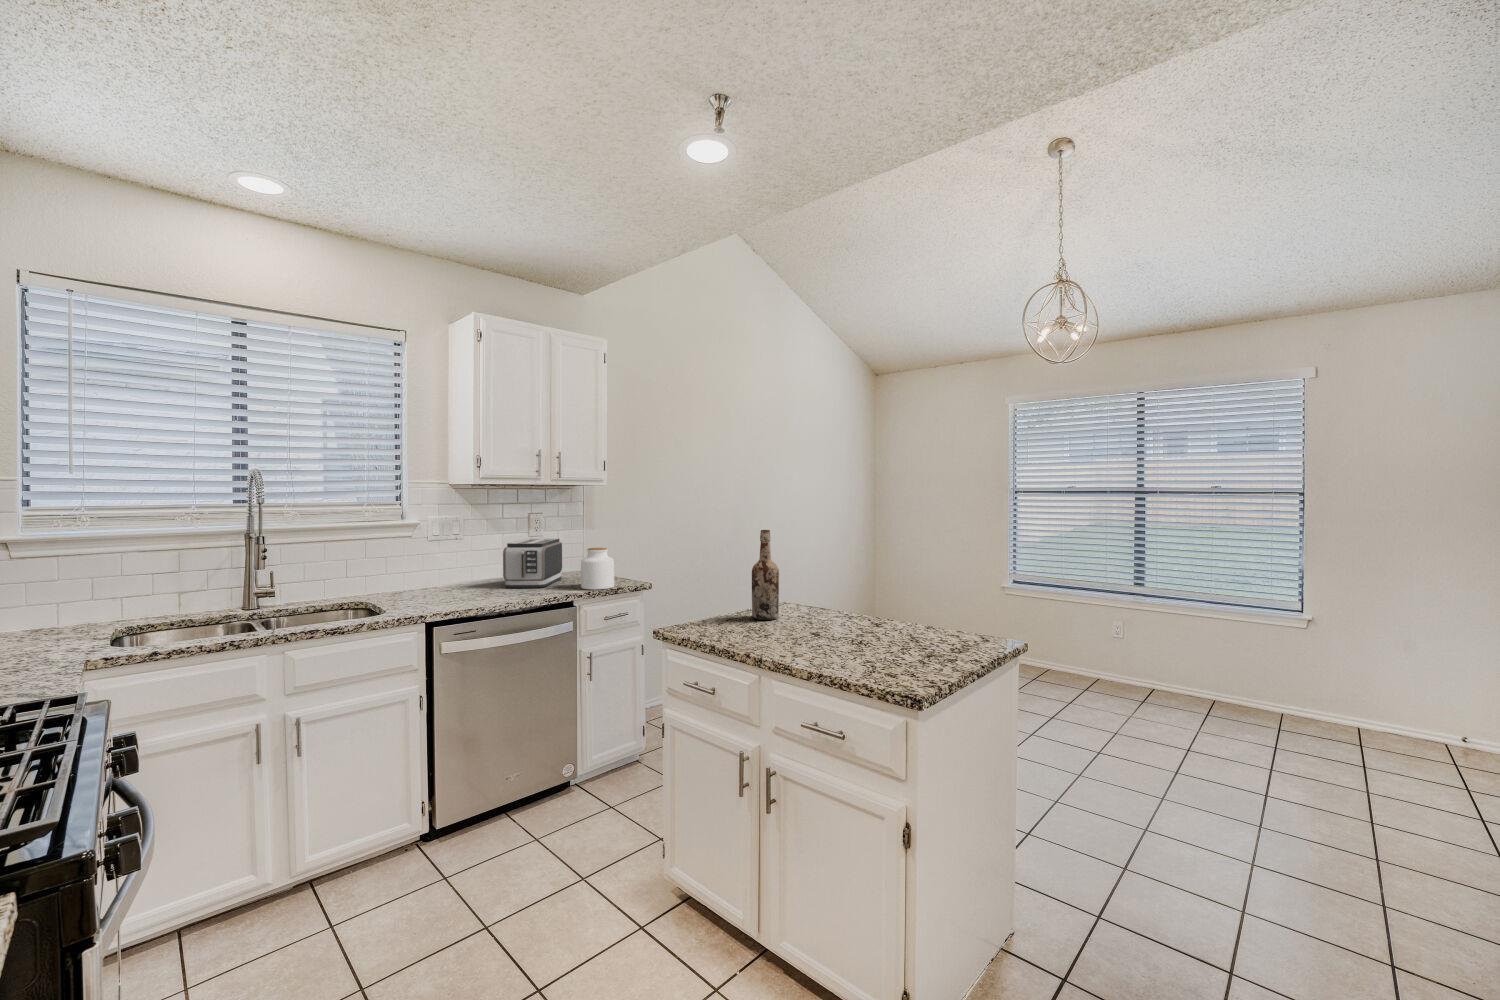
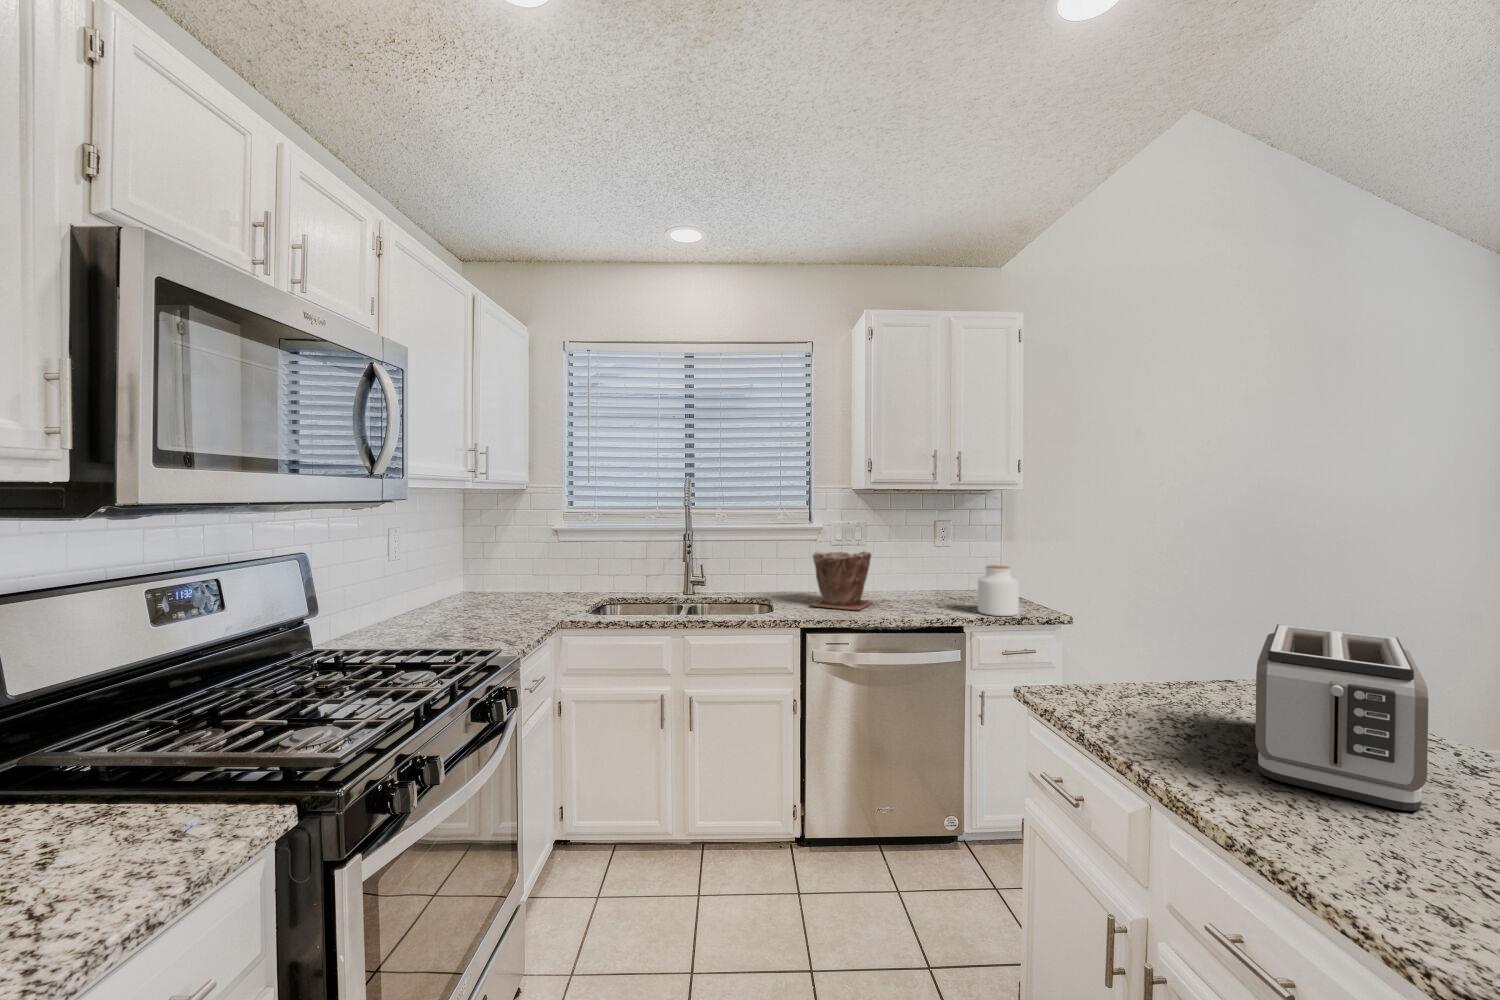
wine bottle: present [752,530,779,620] -> none [1183,563,1236,708]
toaster: present [503,539,562,588] -> present [1255,624,1428,811]
plant pot: none [420,544,484,603] -> present [811,551,872,610]

